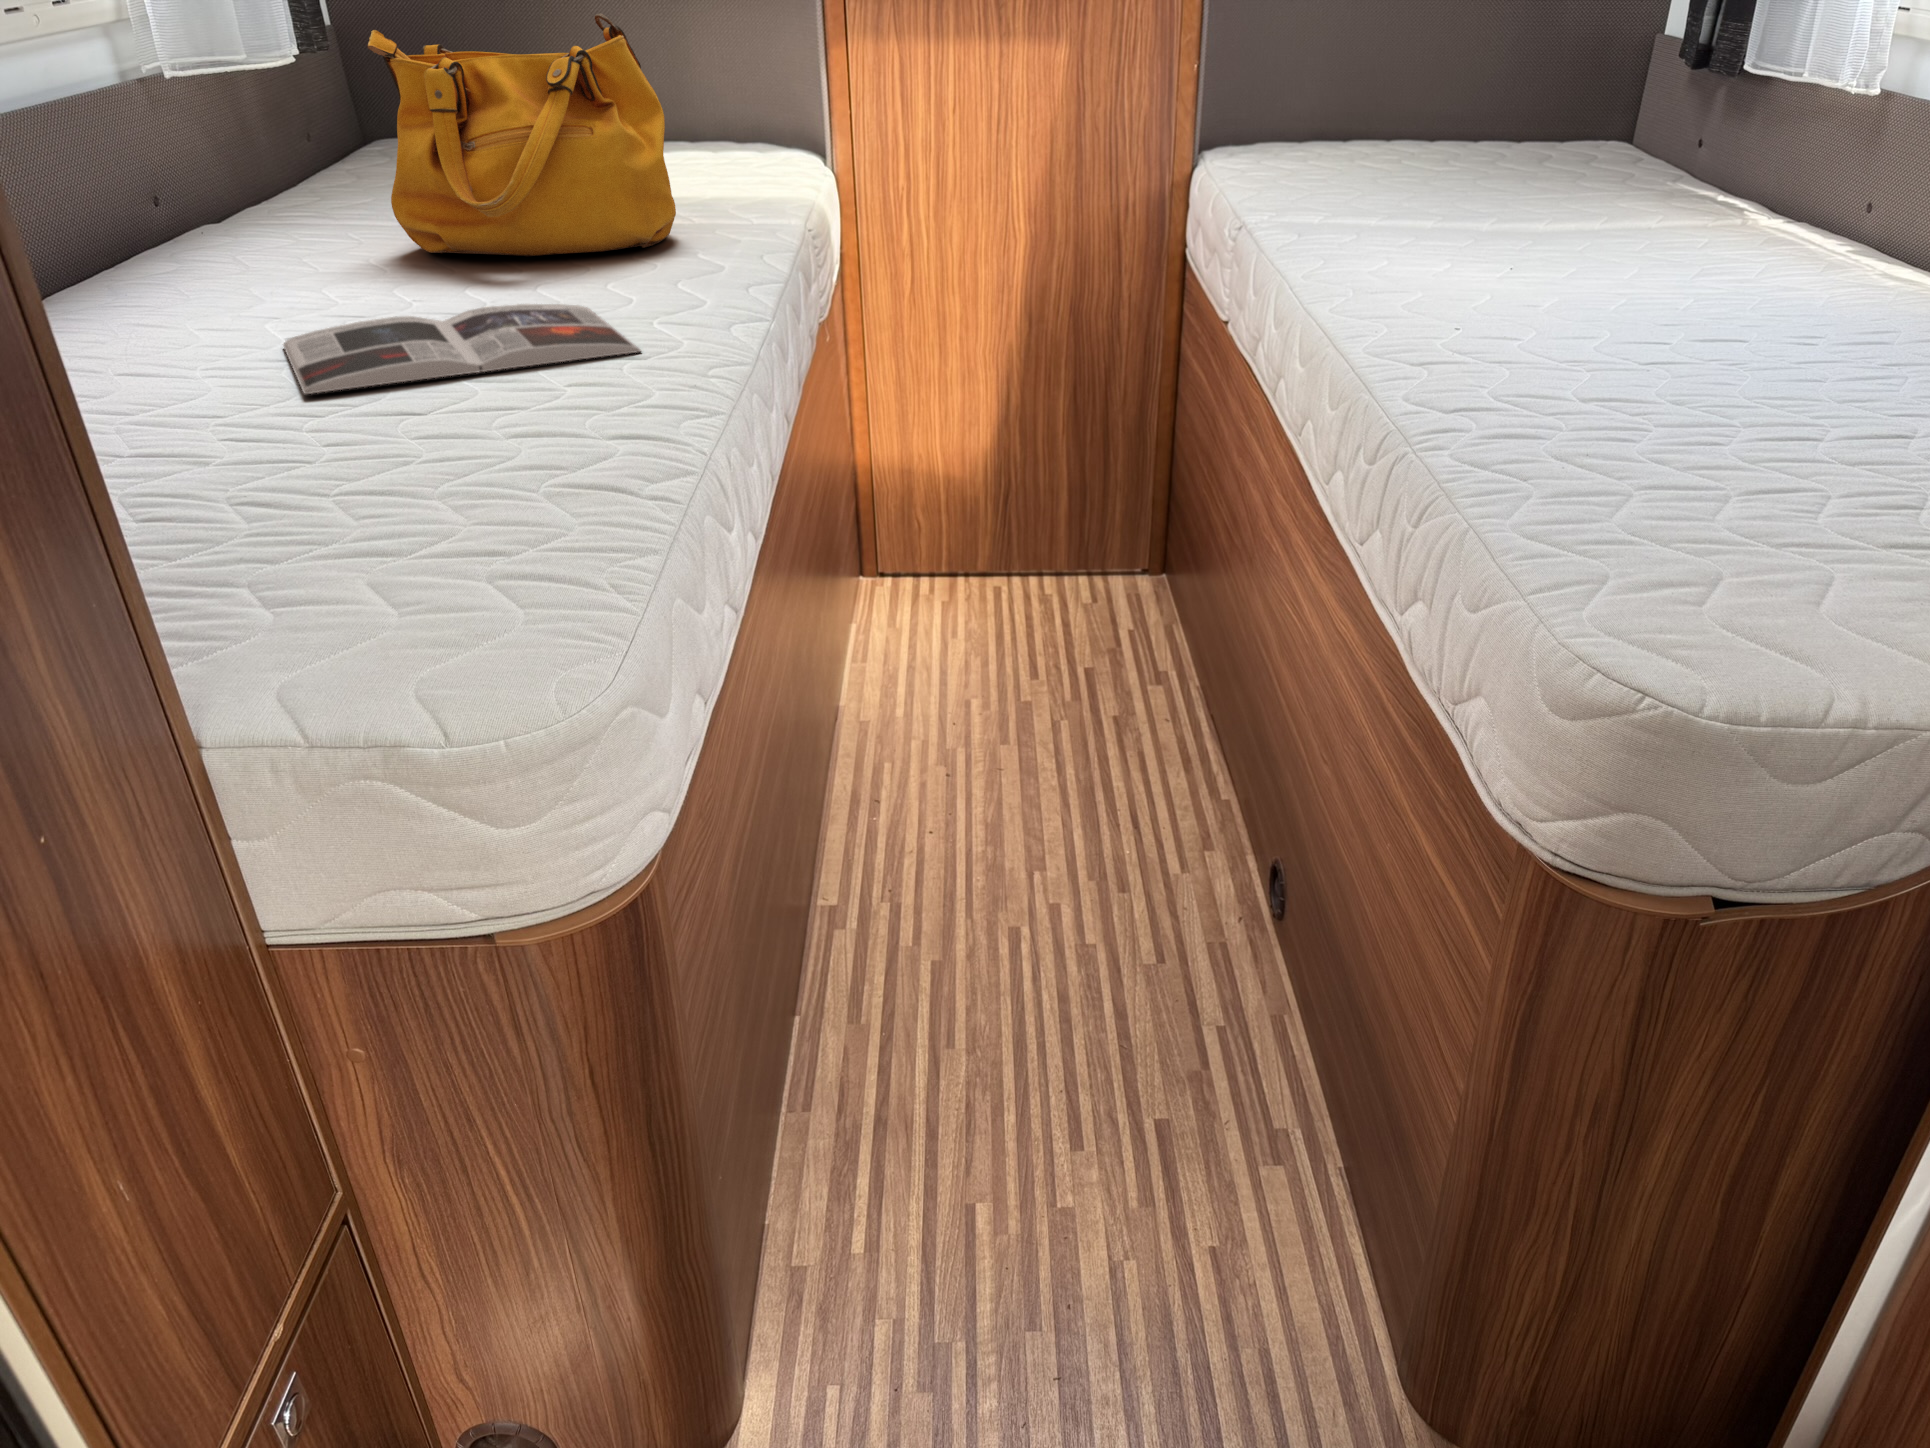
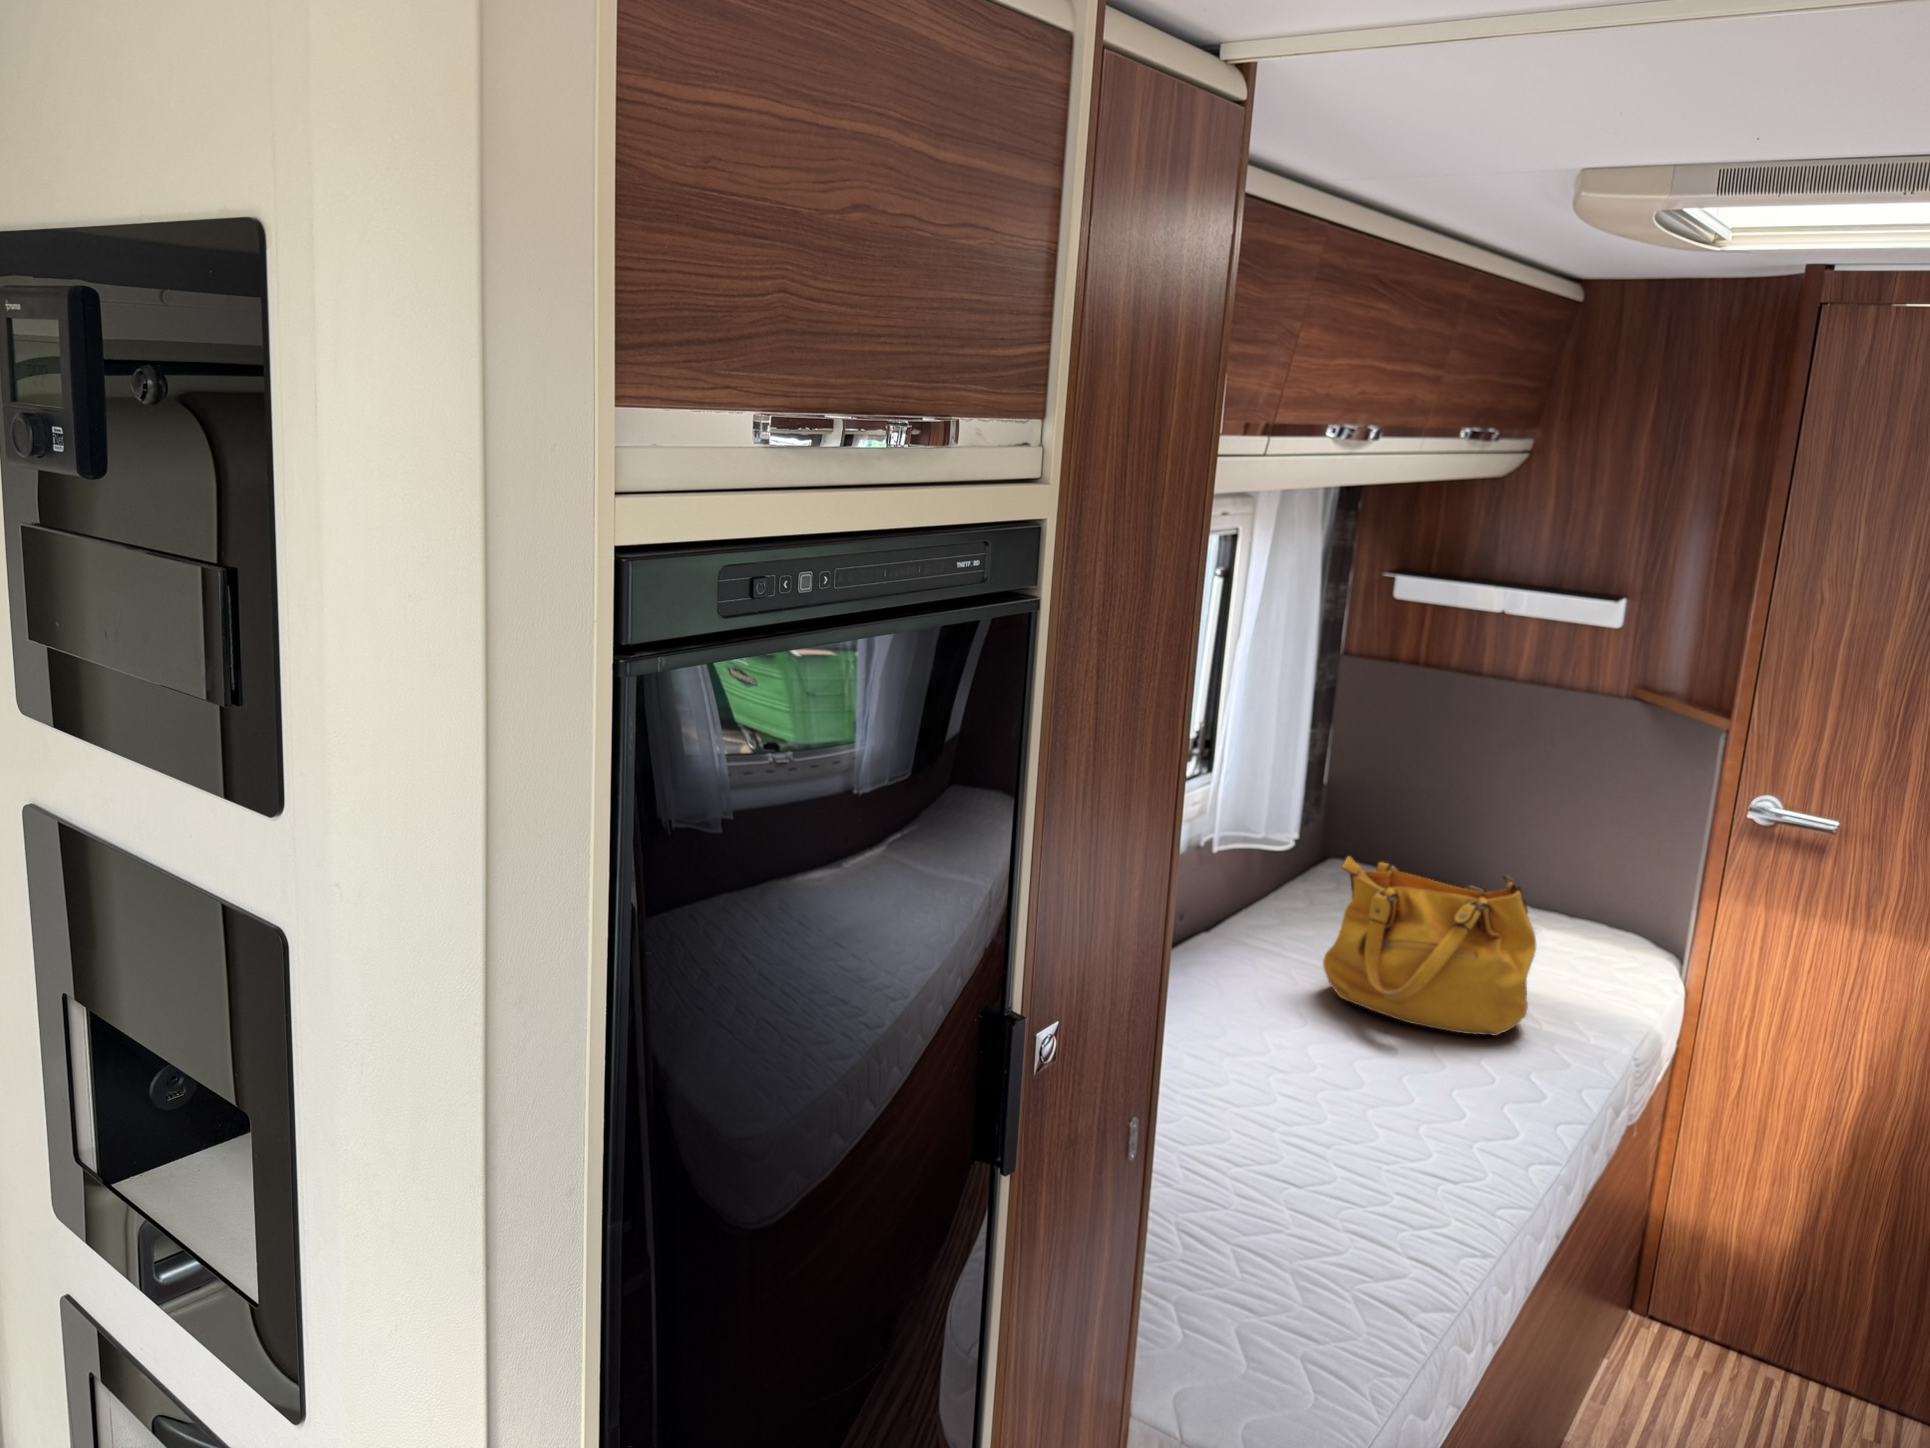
magazine: present [283,304,641,394] -> none [1230,1068,1459,1159]

